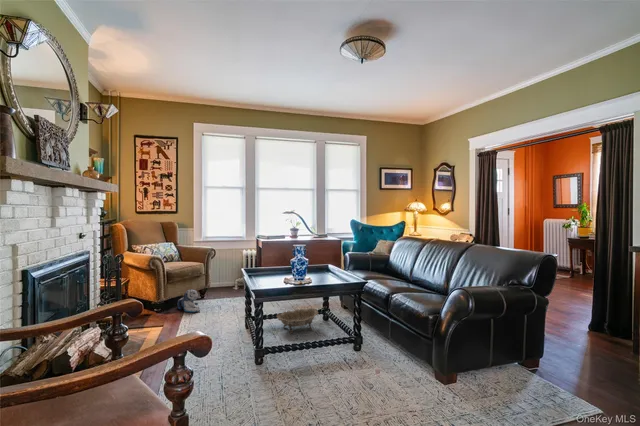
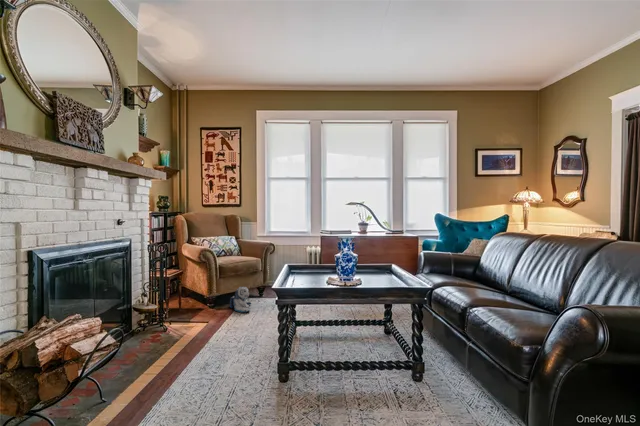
decorative bowl: present [277,308,318,334] -> none [322,318,375,347]

